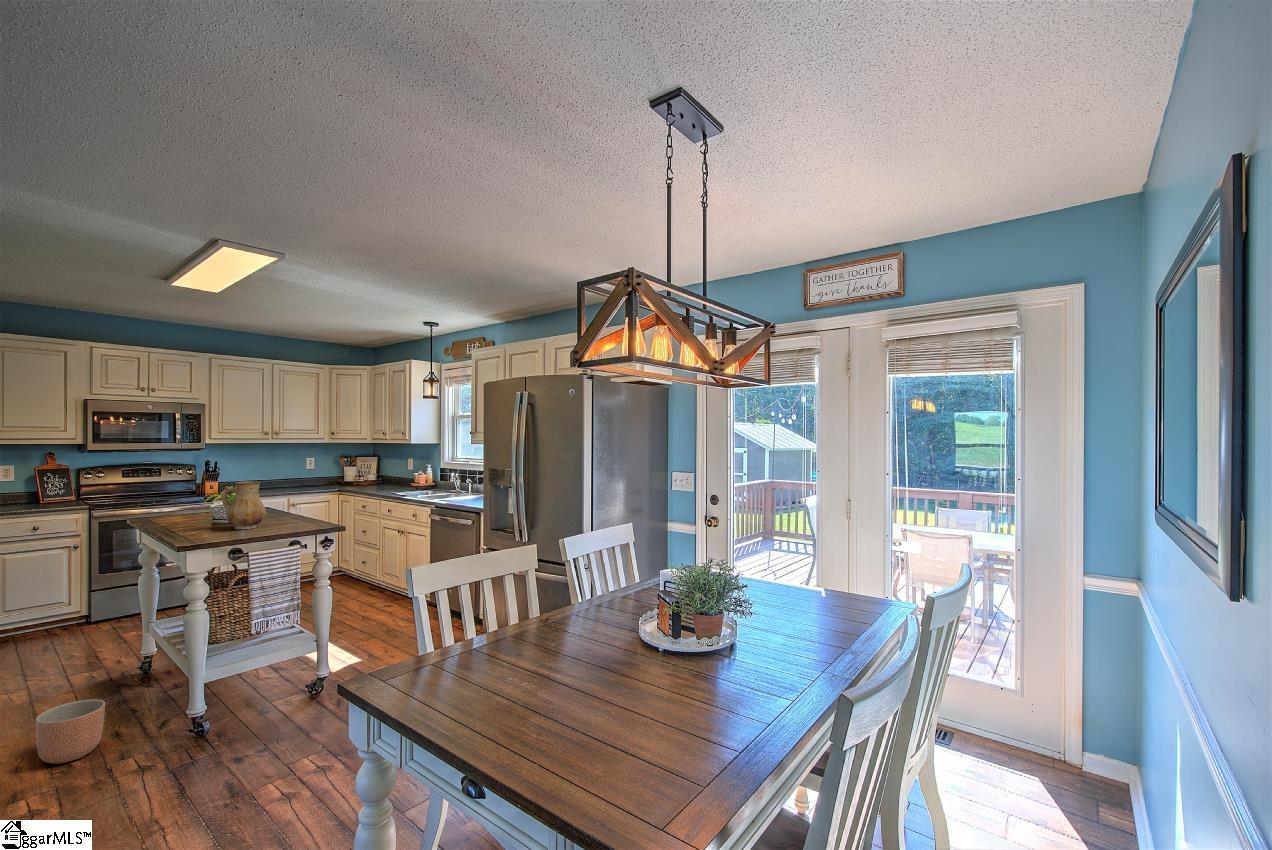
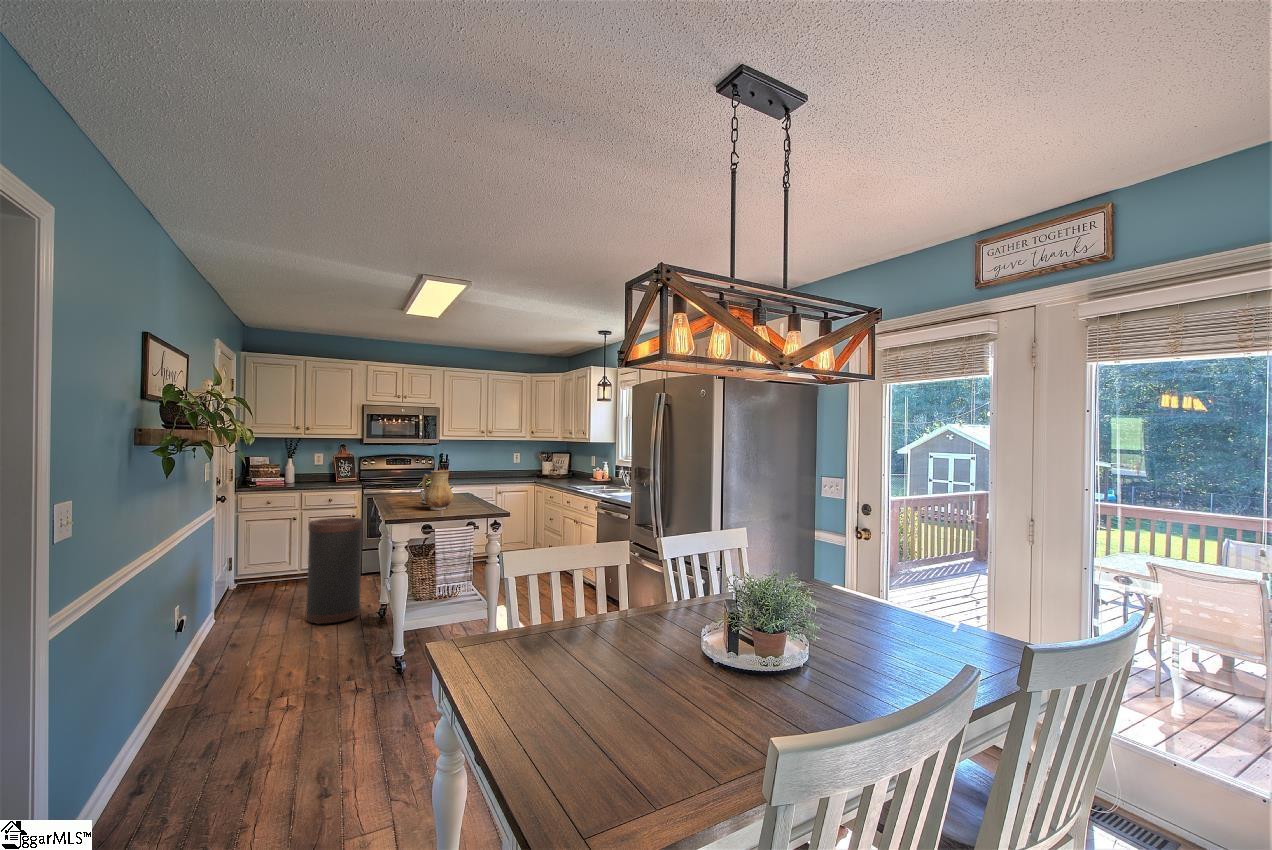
trash can: none [25,549,118,696] -> present [305,517,363,625]
planter: present [35,699,105,764] -> none [290,633,334,678]

